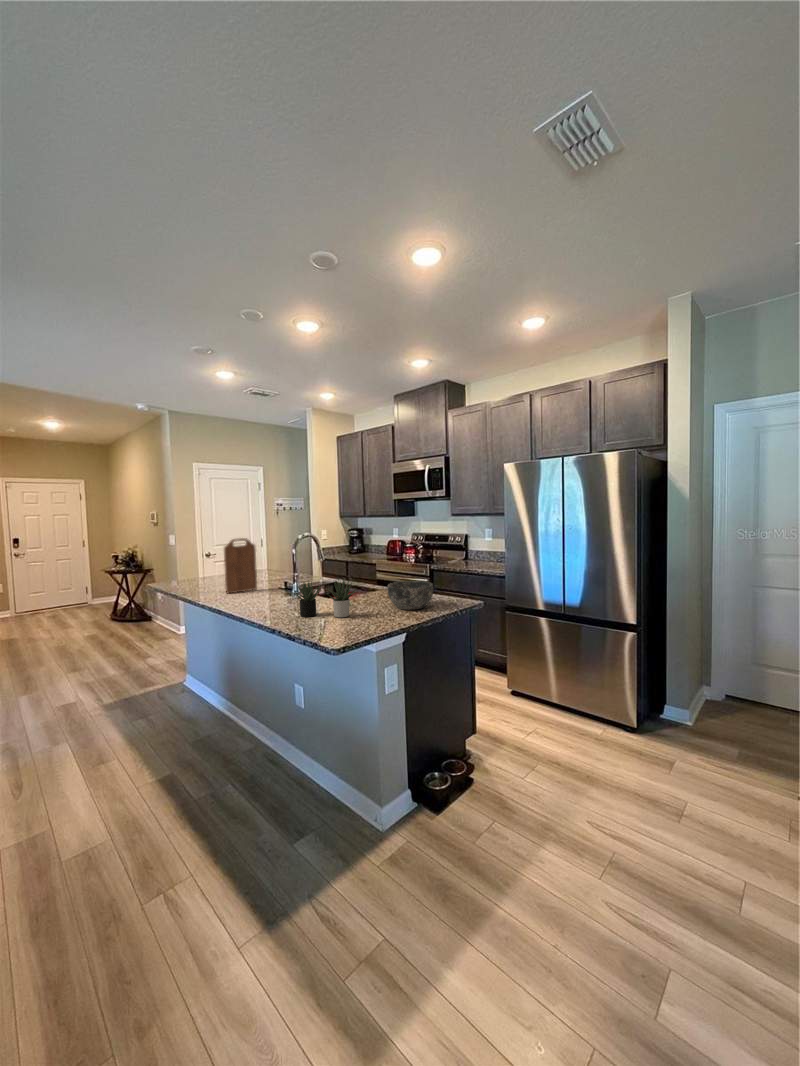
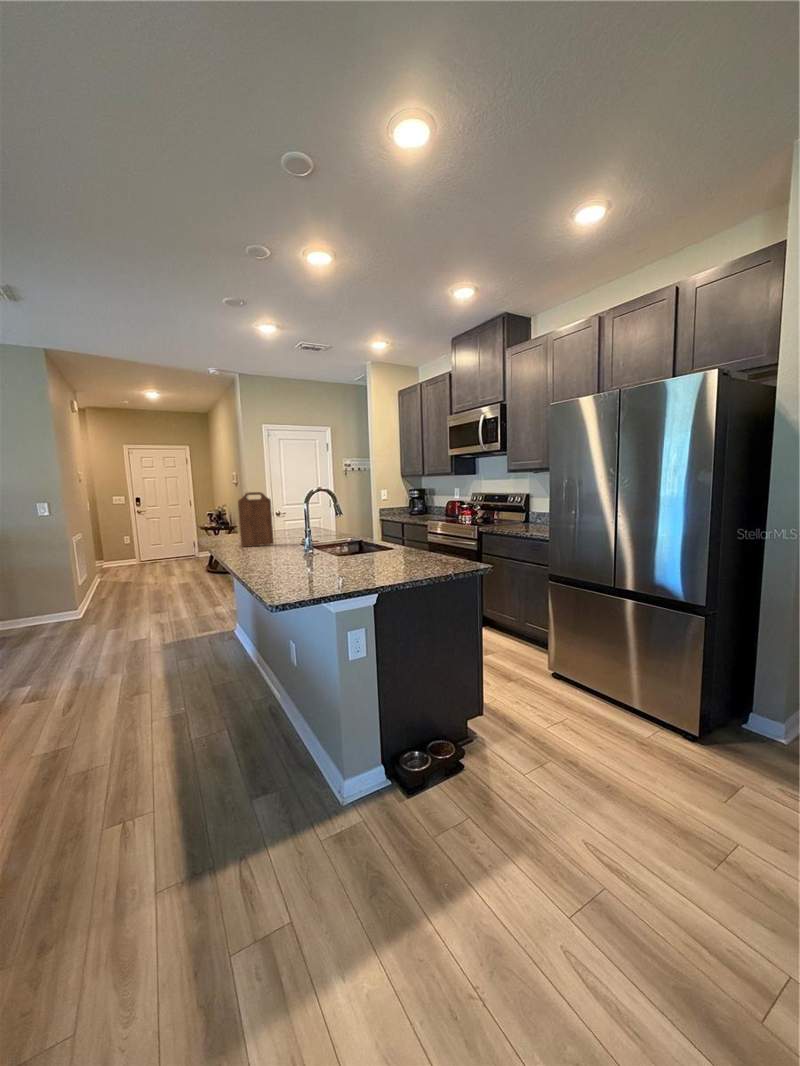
succulent plant: present [294,579,356,617] -> none [267,531,334,575]
bowl: present [387,581,434,610] -> none [374,539,426,571]

